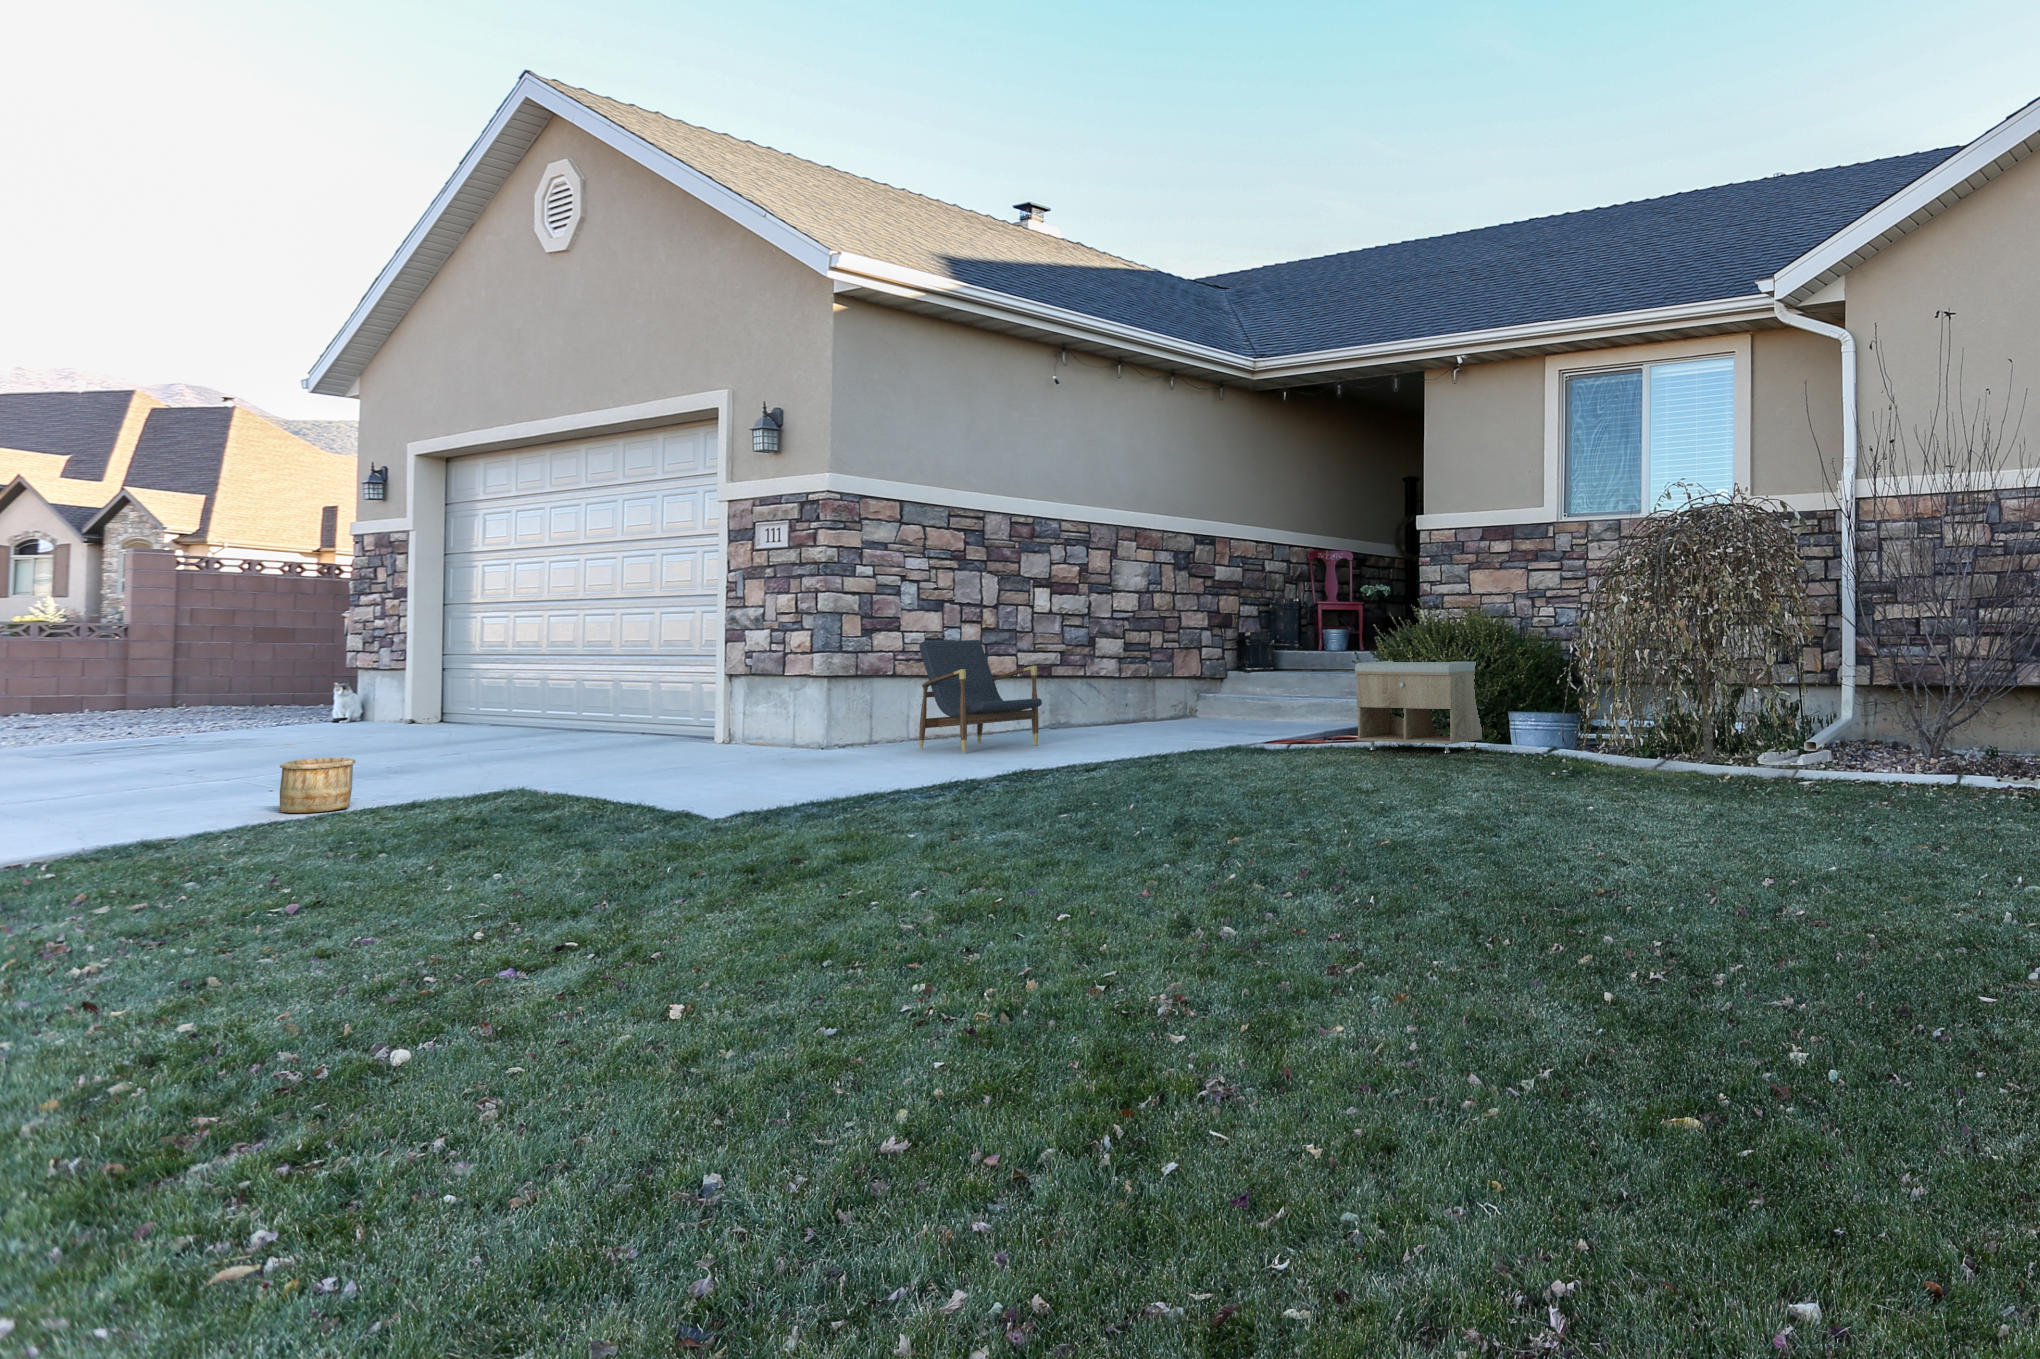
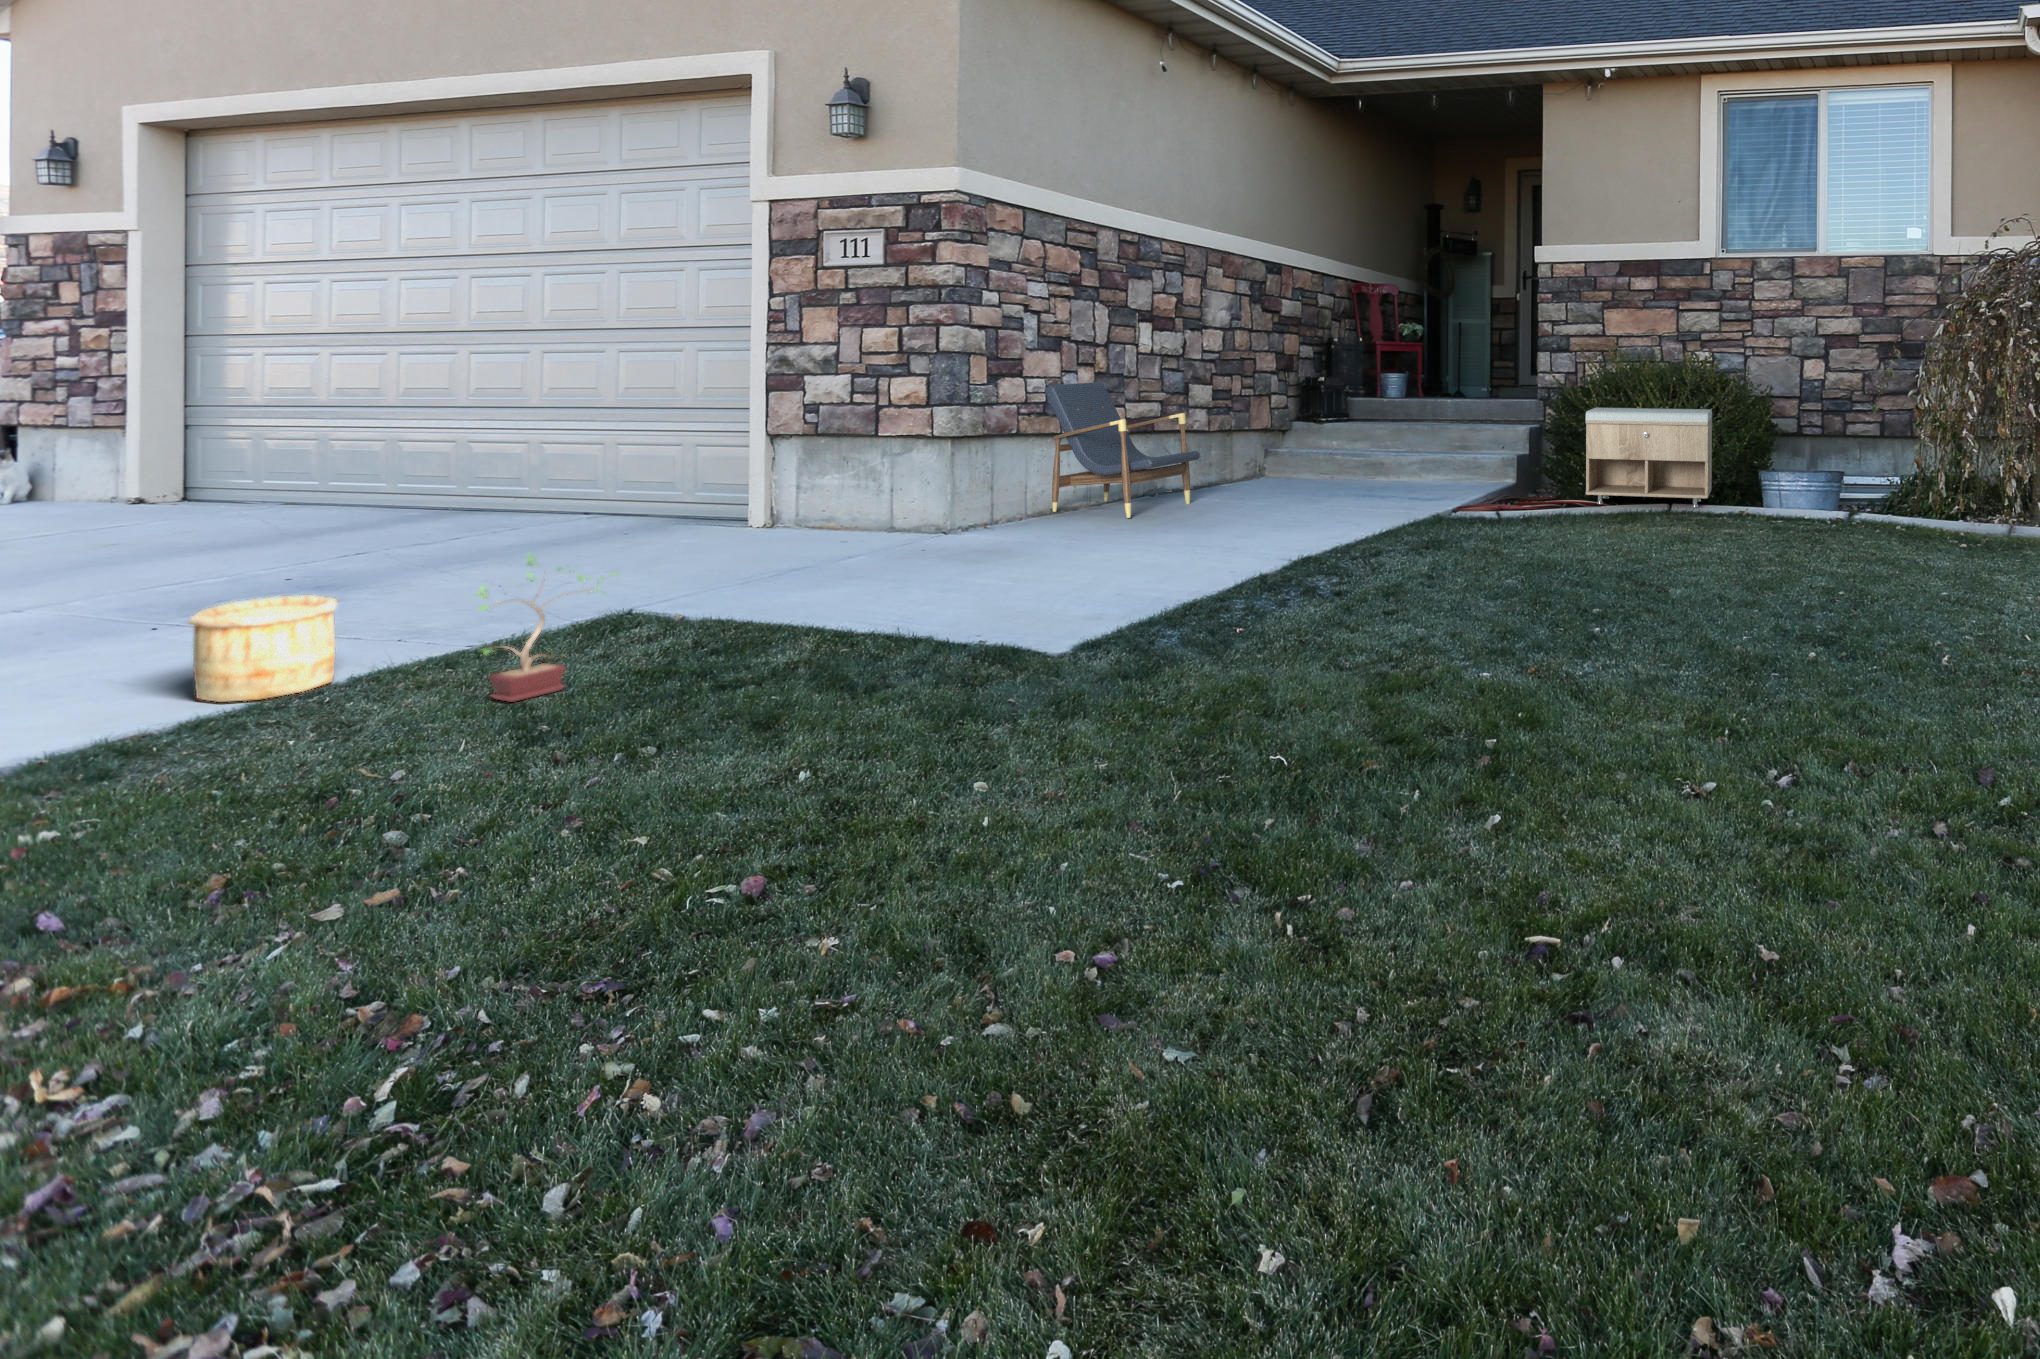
potted plant: none [401,730,490,817] -> present [477,554,615,702]

